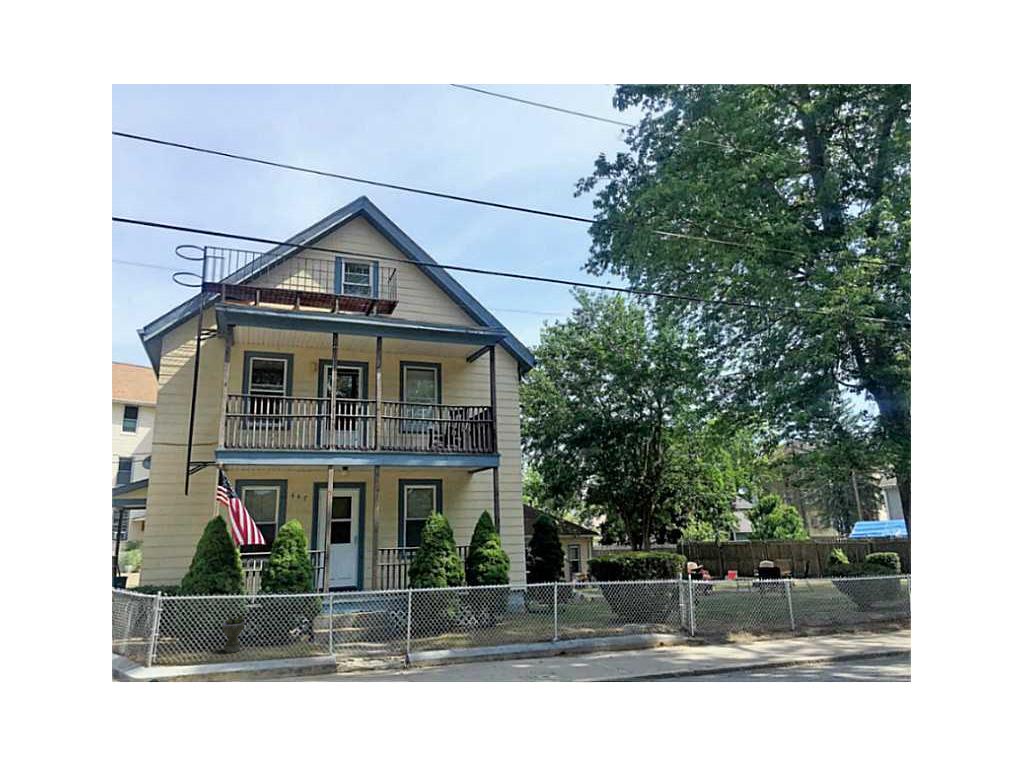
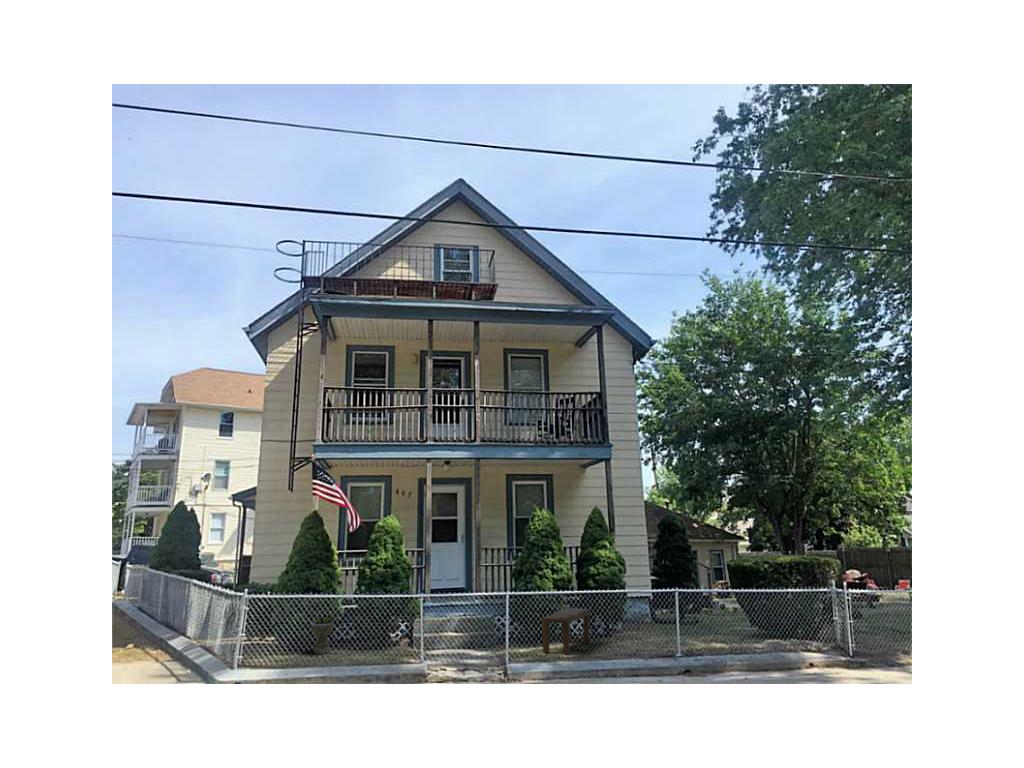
bench: none [439,602,481,644] -> present [542,608,591,655]

